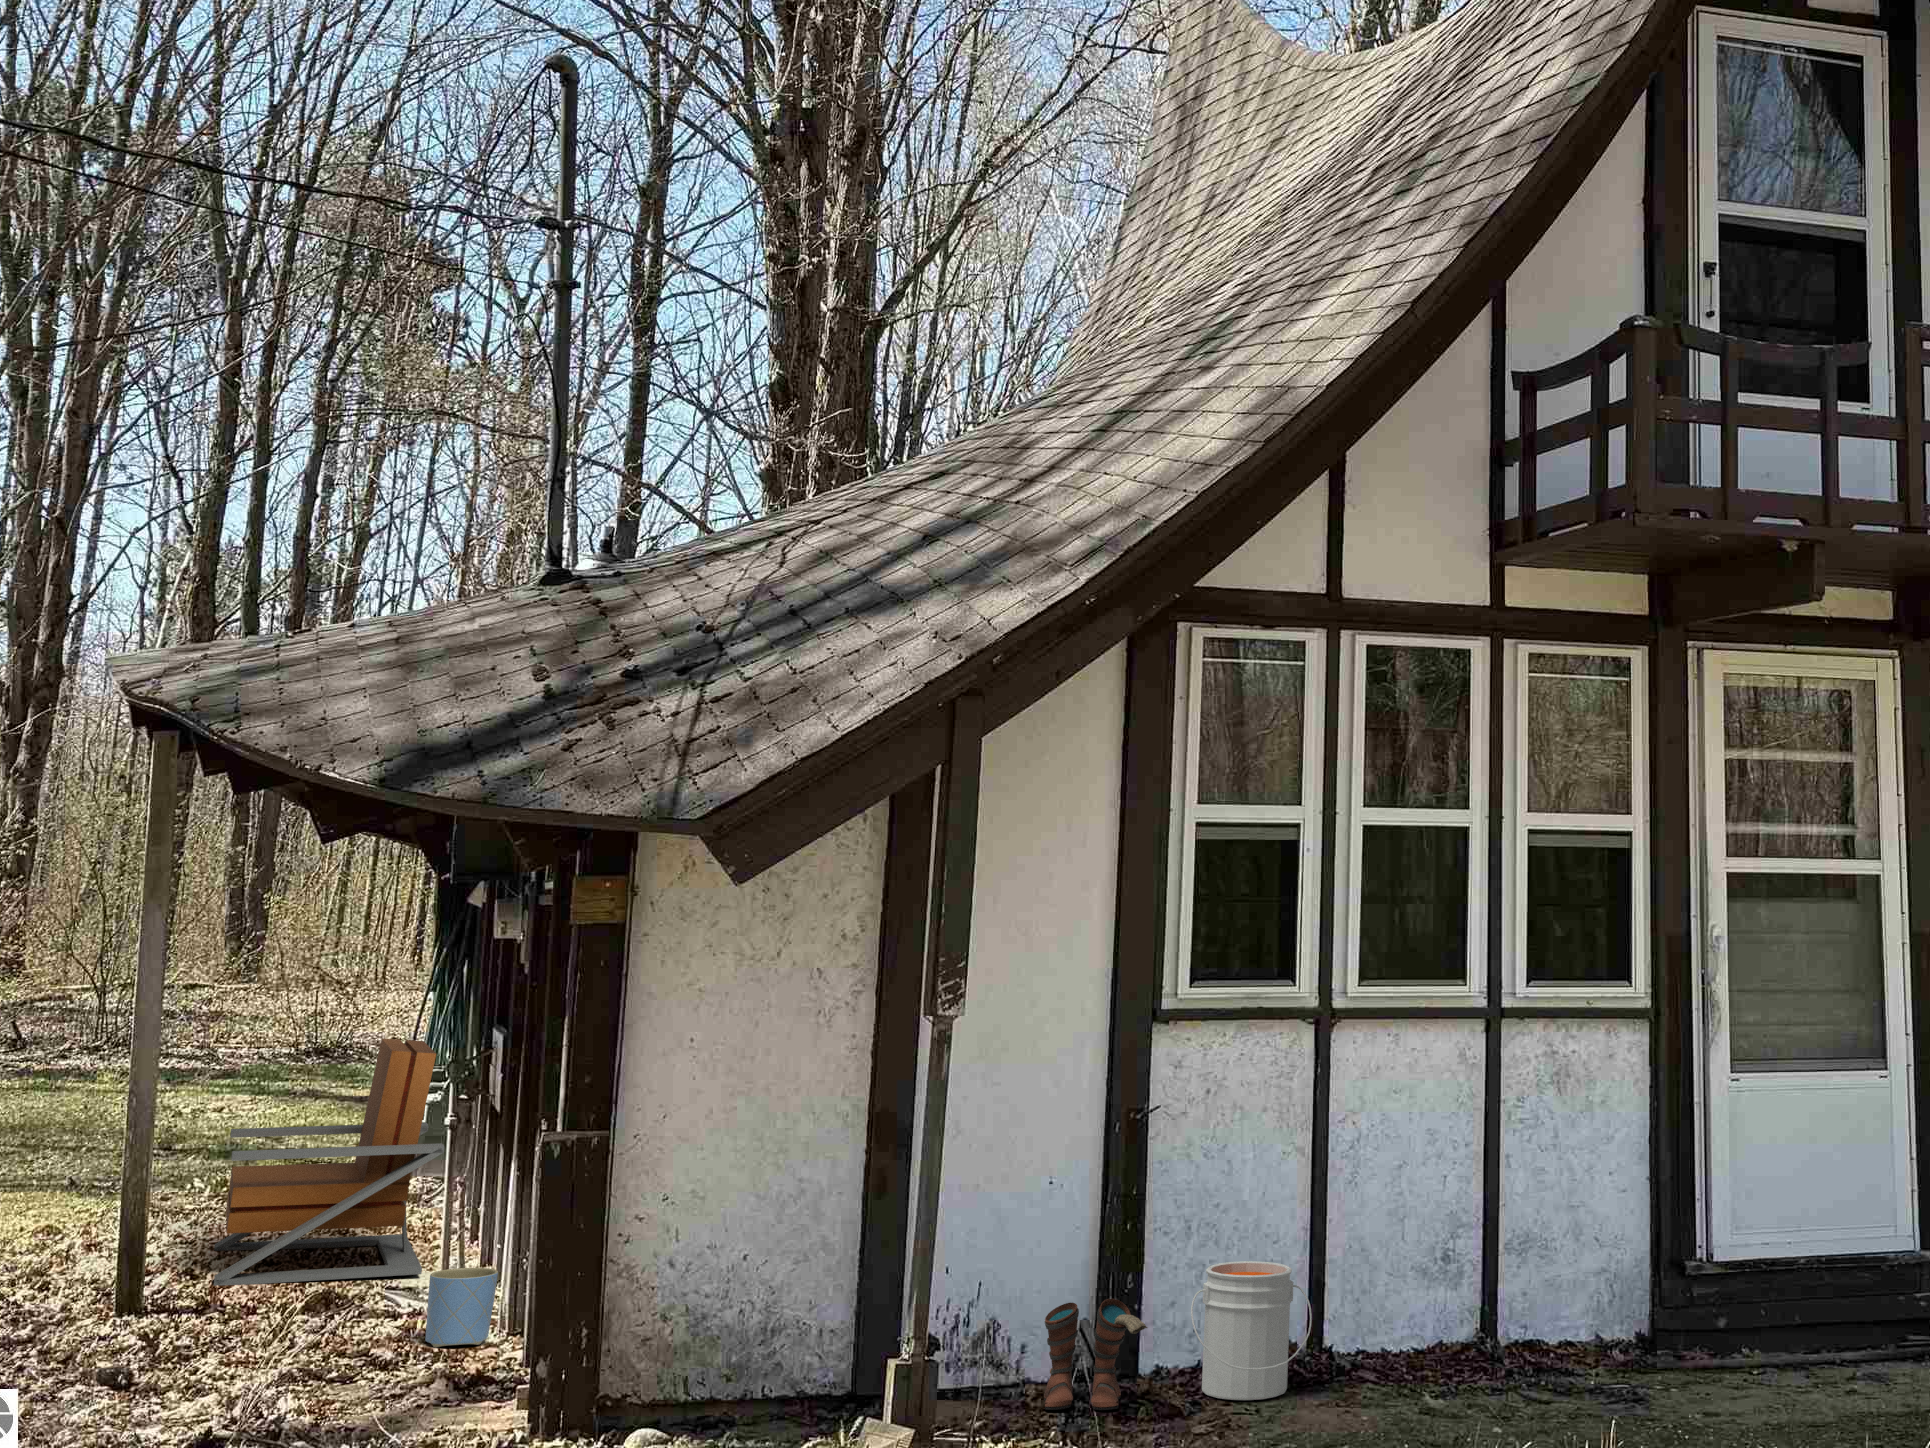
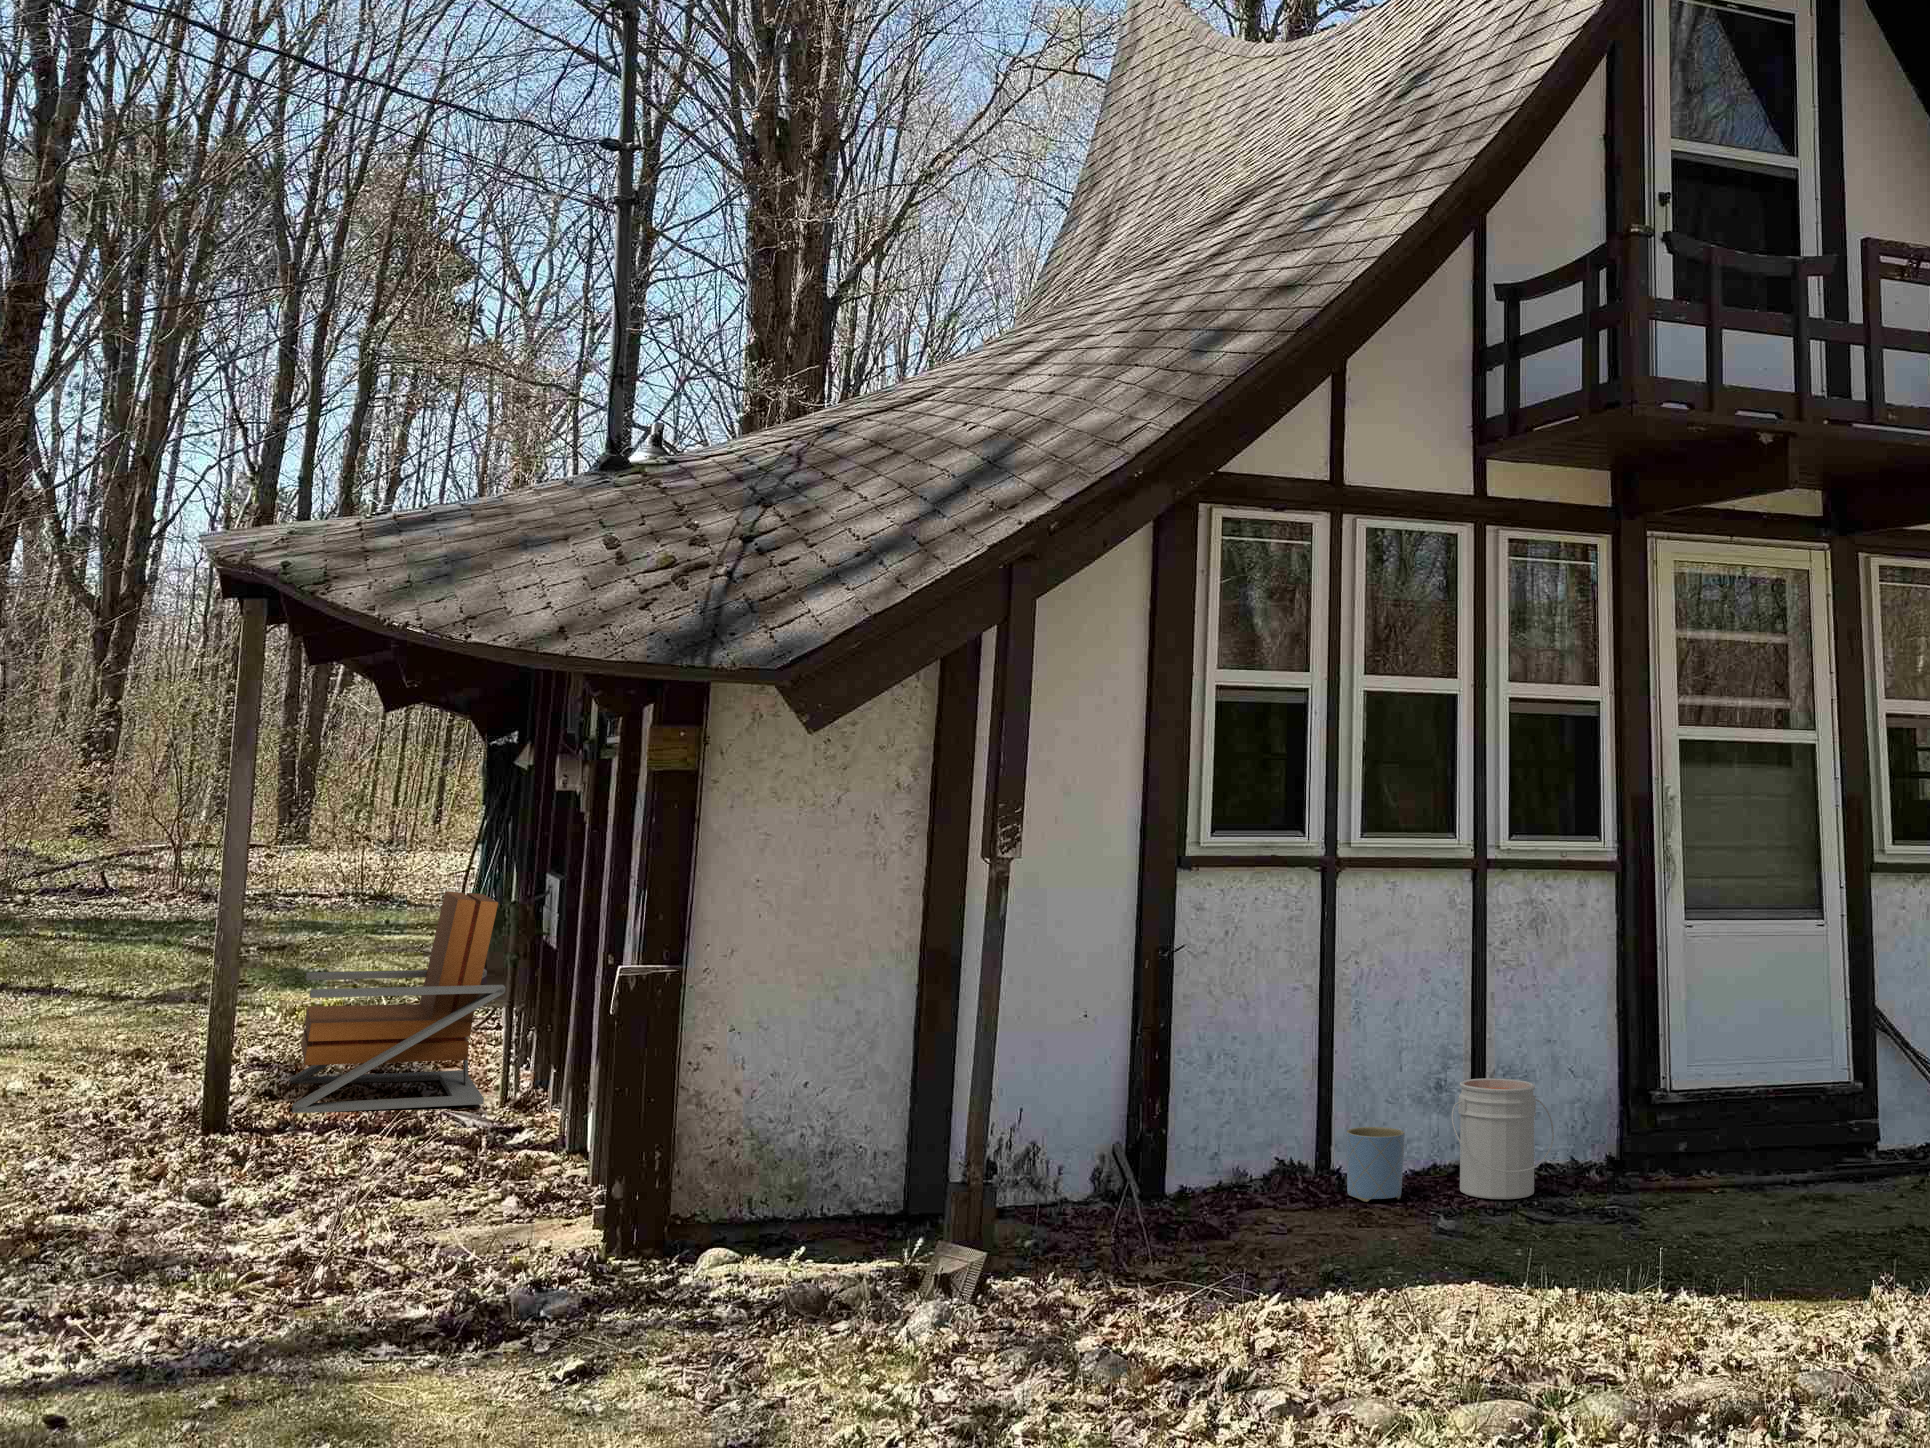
bucket: present [1191,1261,1312,1400] -> present [1452,1078,1554,1199]
planter: present [425,1268,498,1348] -> present [1346,1127,1405,1202]
boots: present [1044,1299,1147,1410] -> none [1079,1121,1176,1224]

